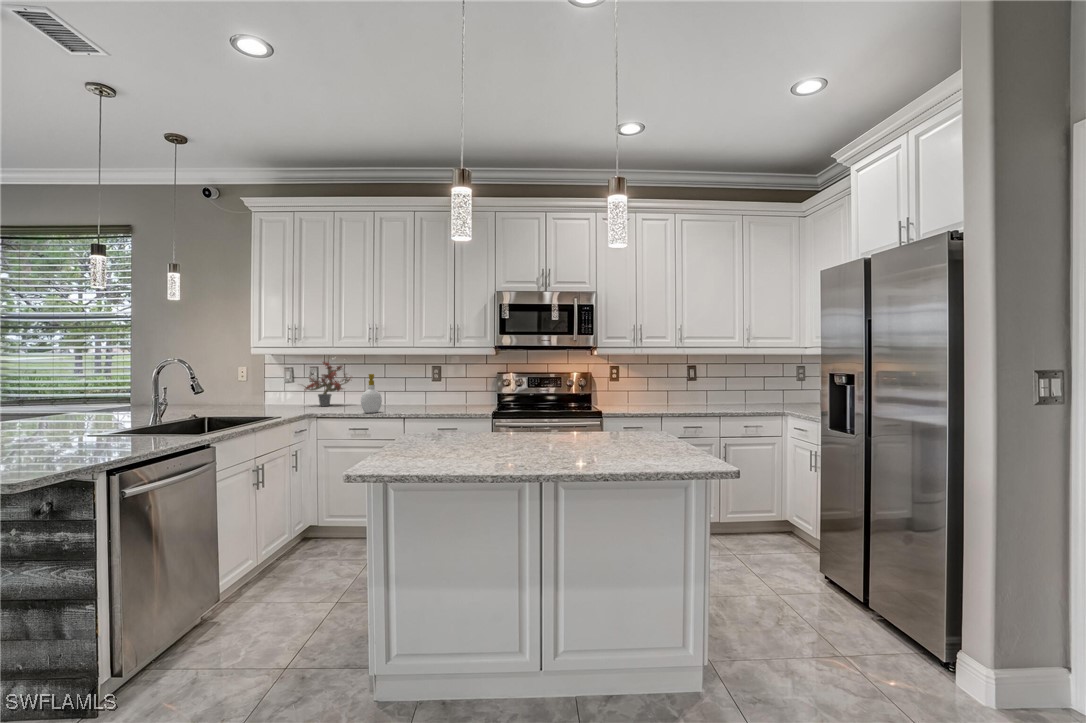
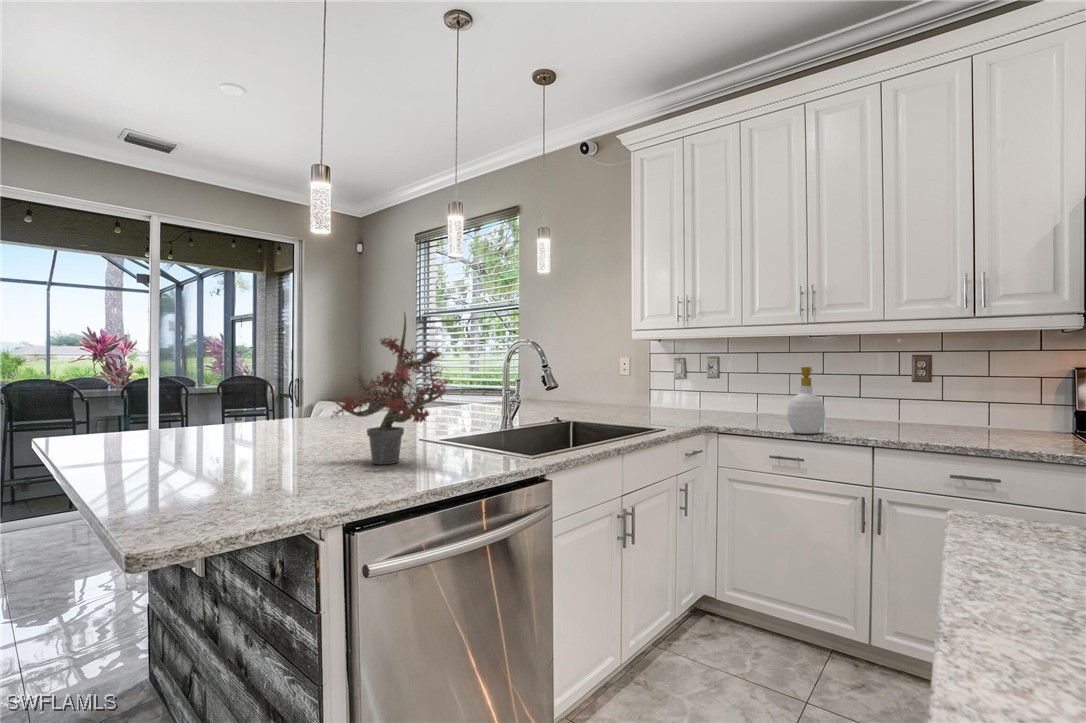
potted plant: present [304,360,350,406] -> present [322,313,449,464]

